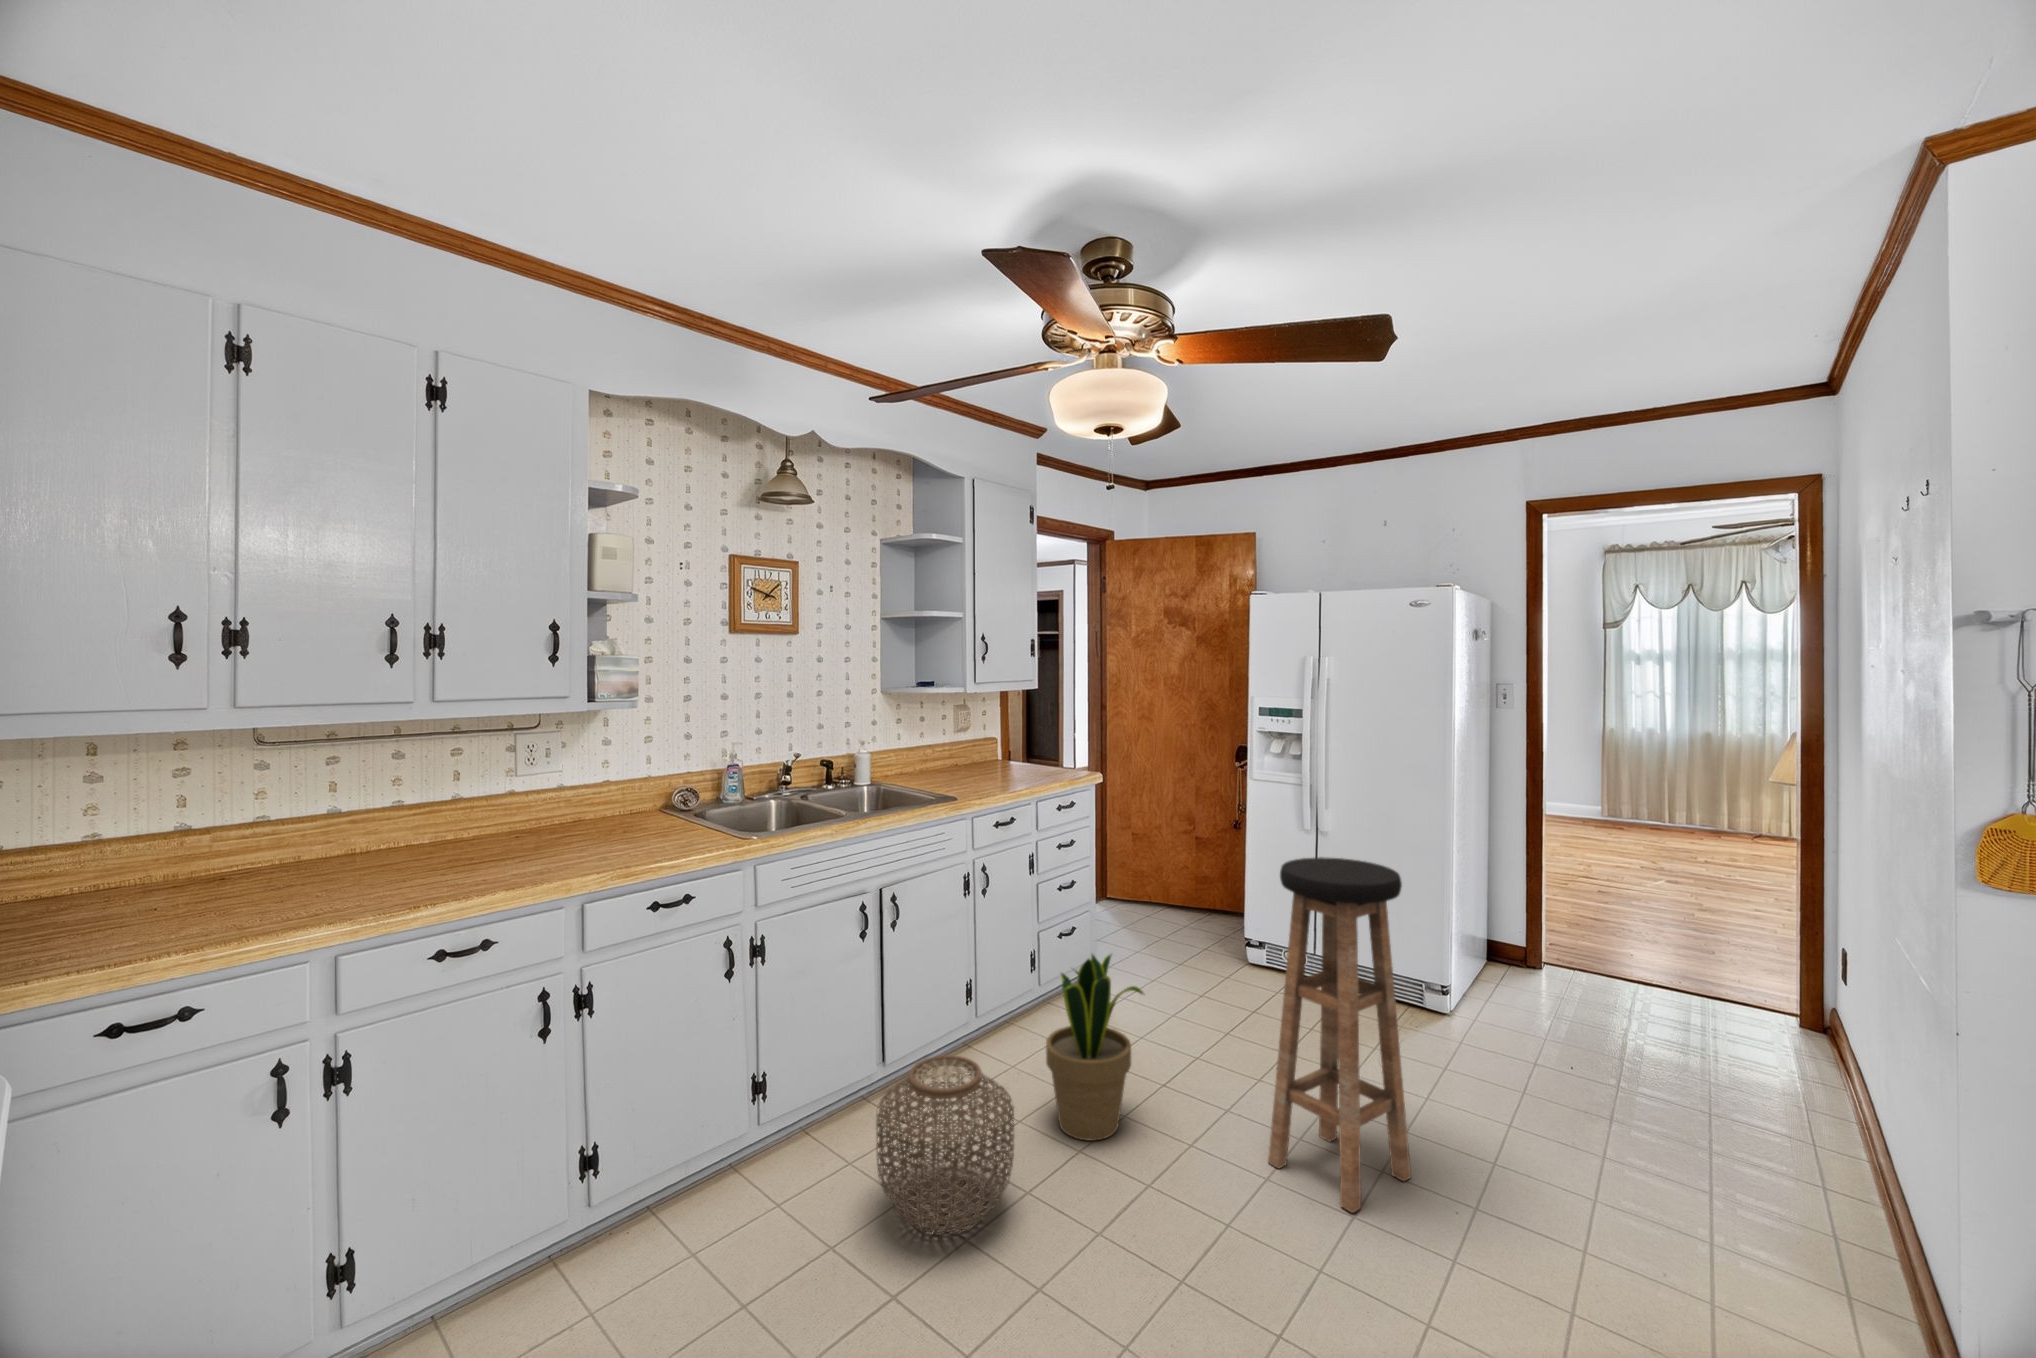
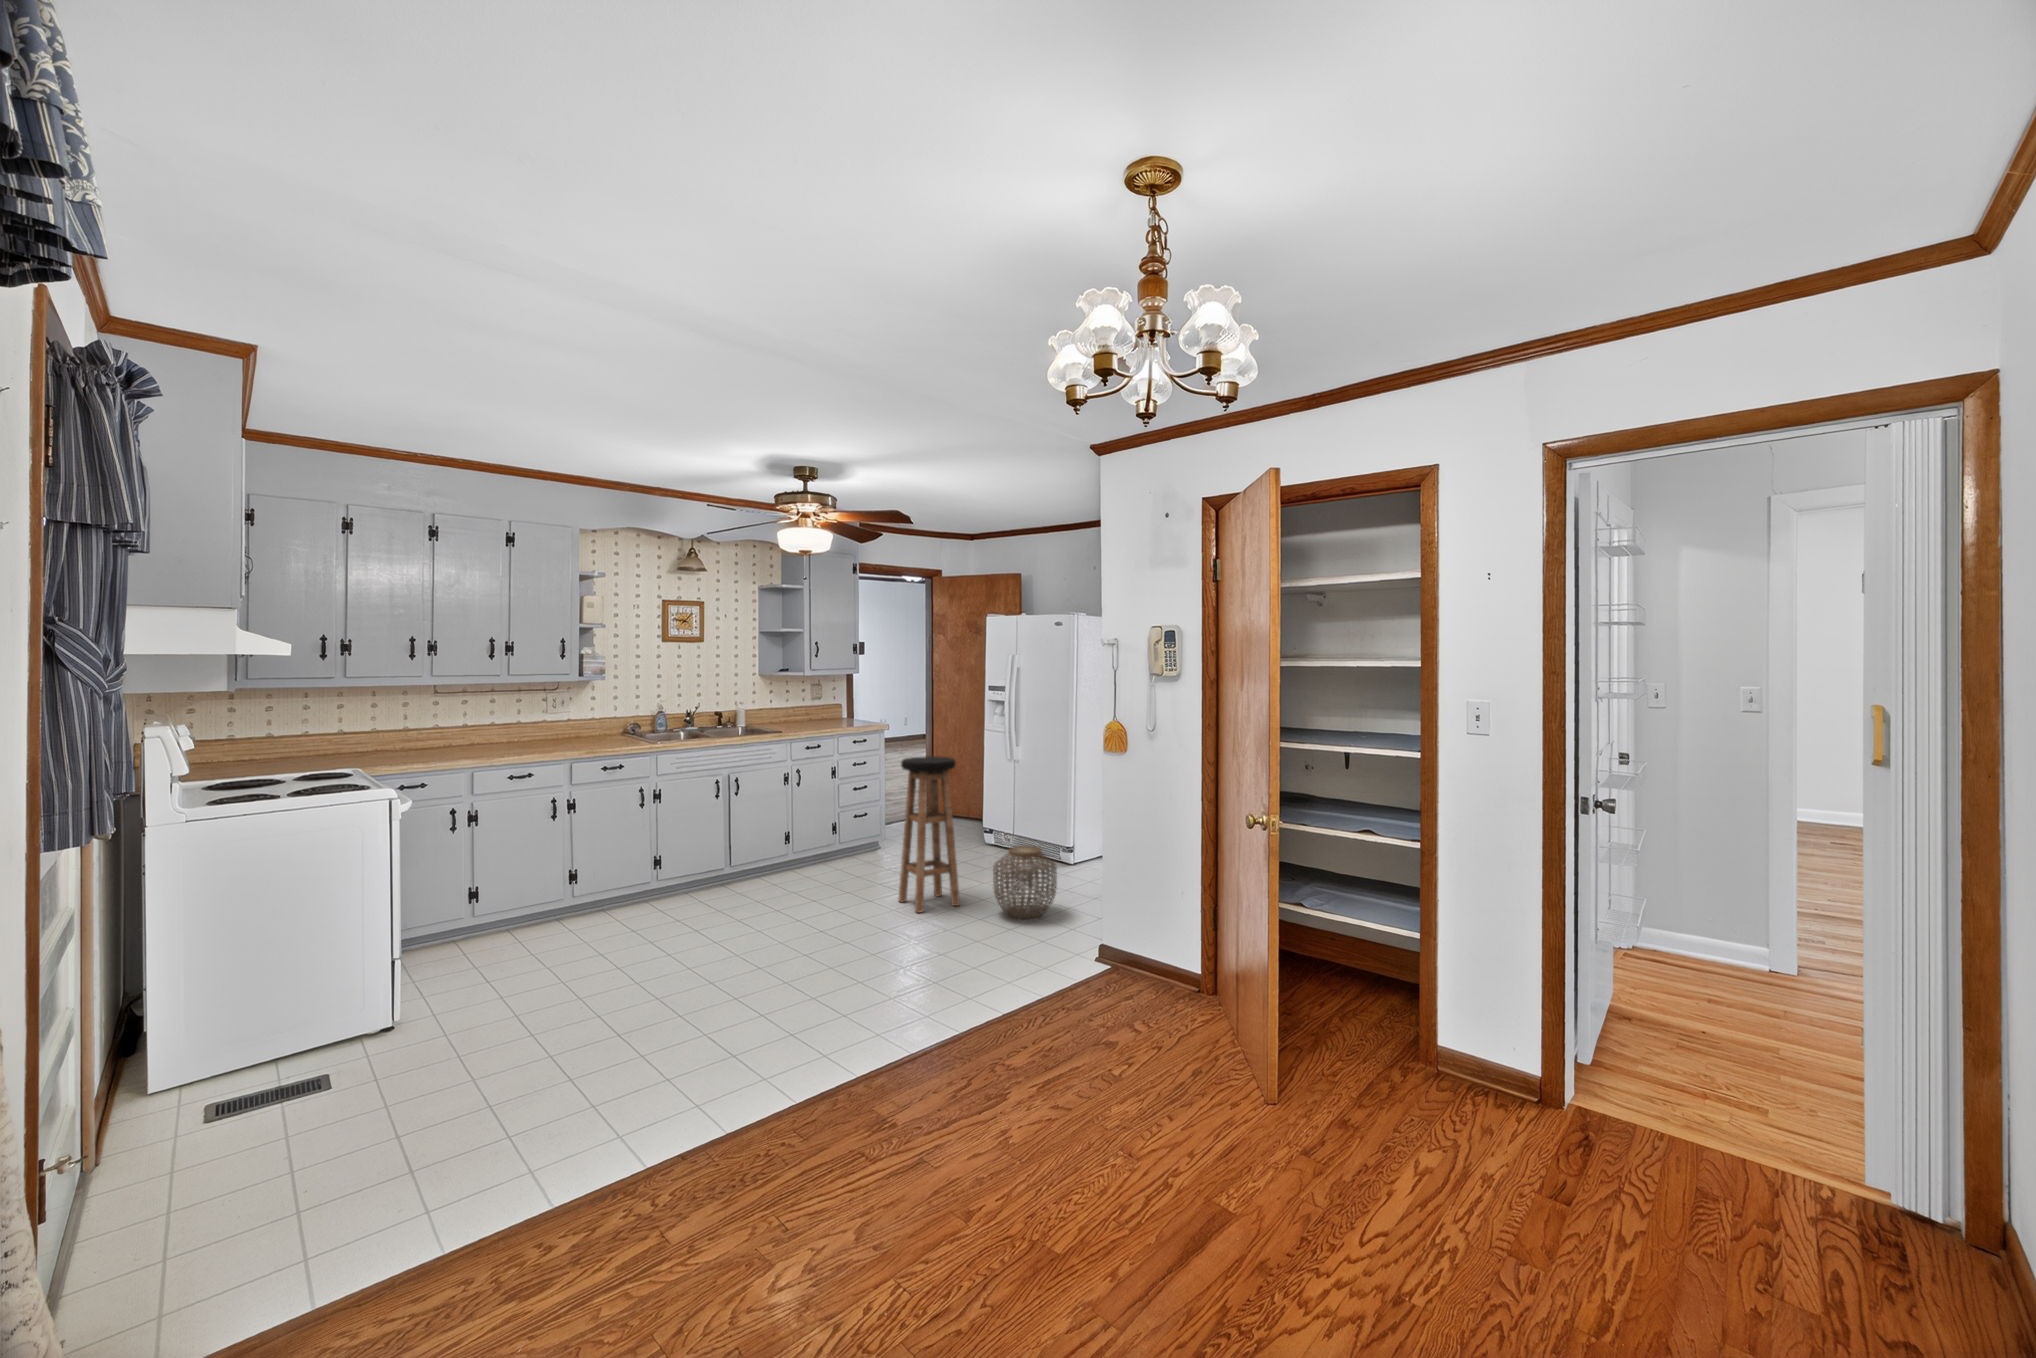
potted plant: present [1046,954,1143,1141] -> none [803,806,850,895]
woven basket: present [876,1055,1014,1235] -> present [993,845,1057,919]

